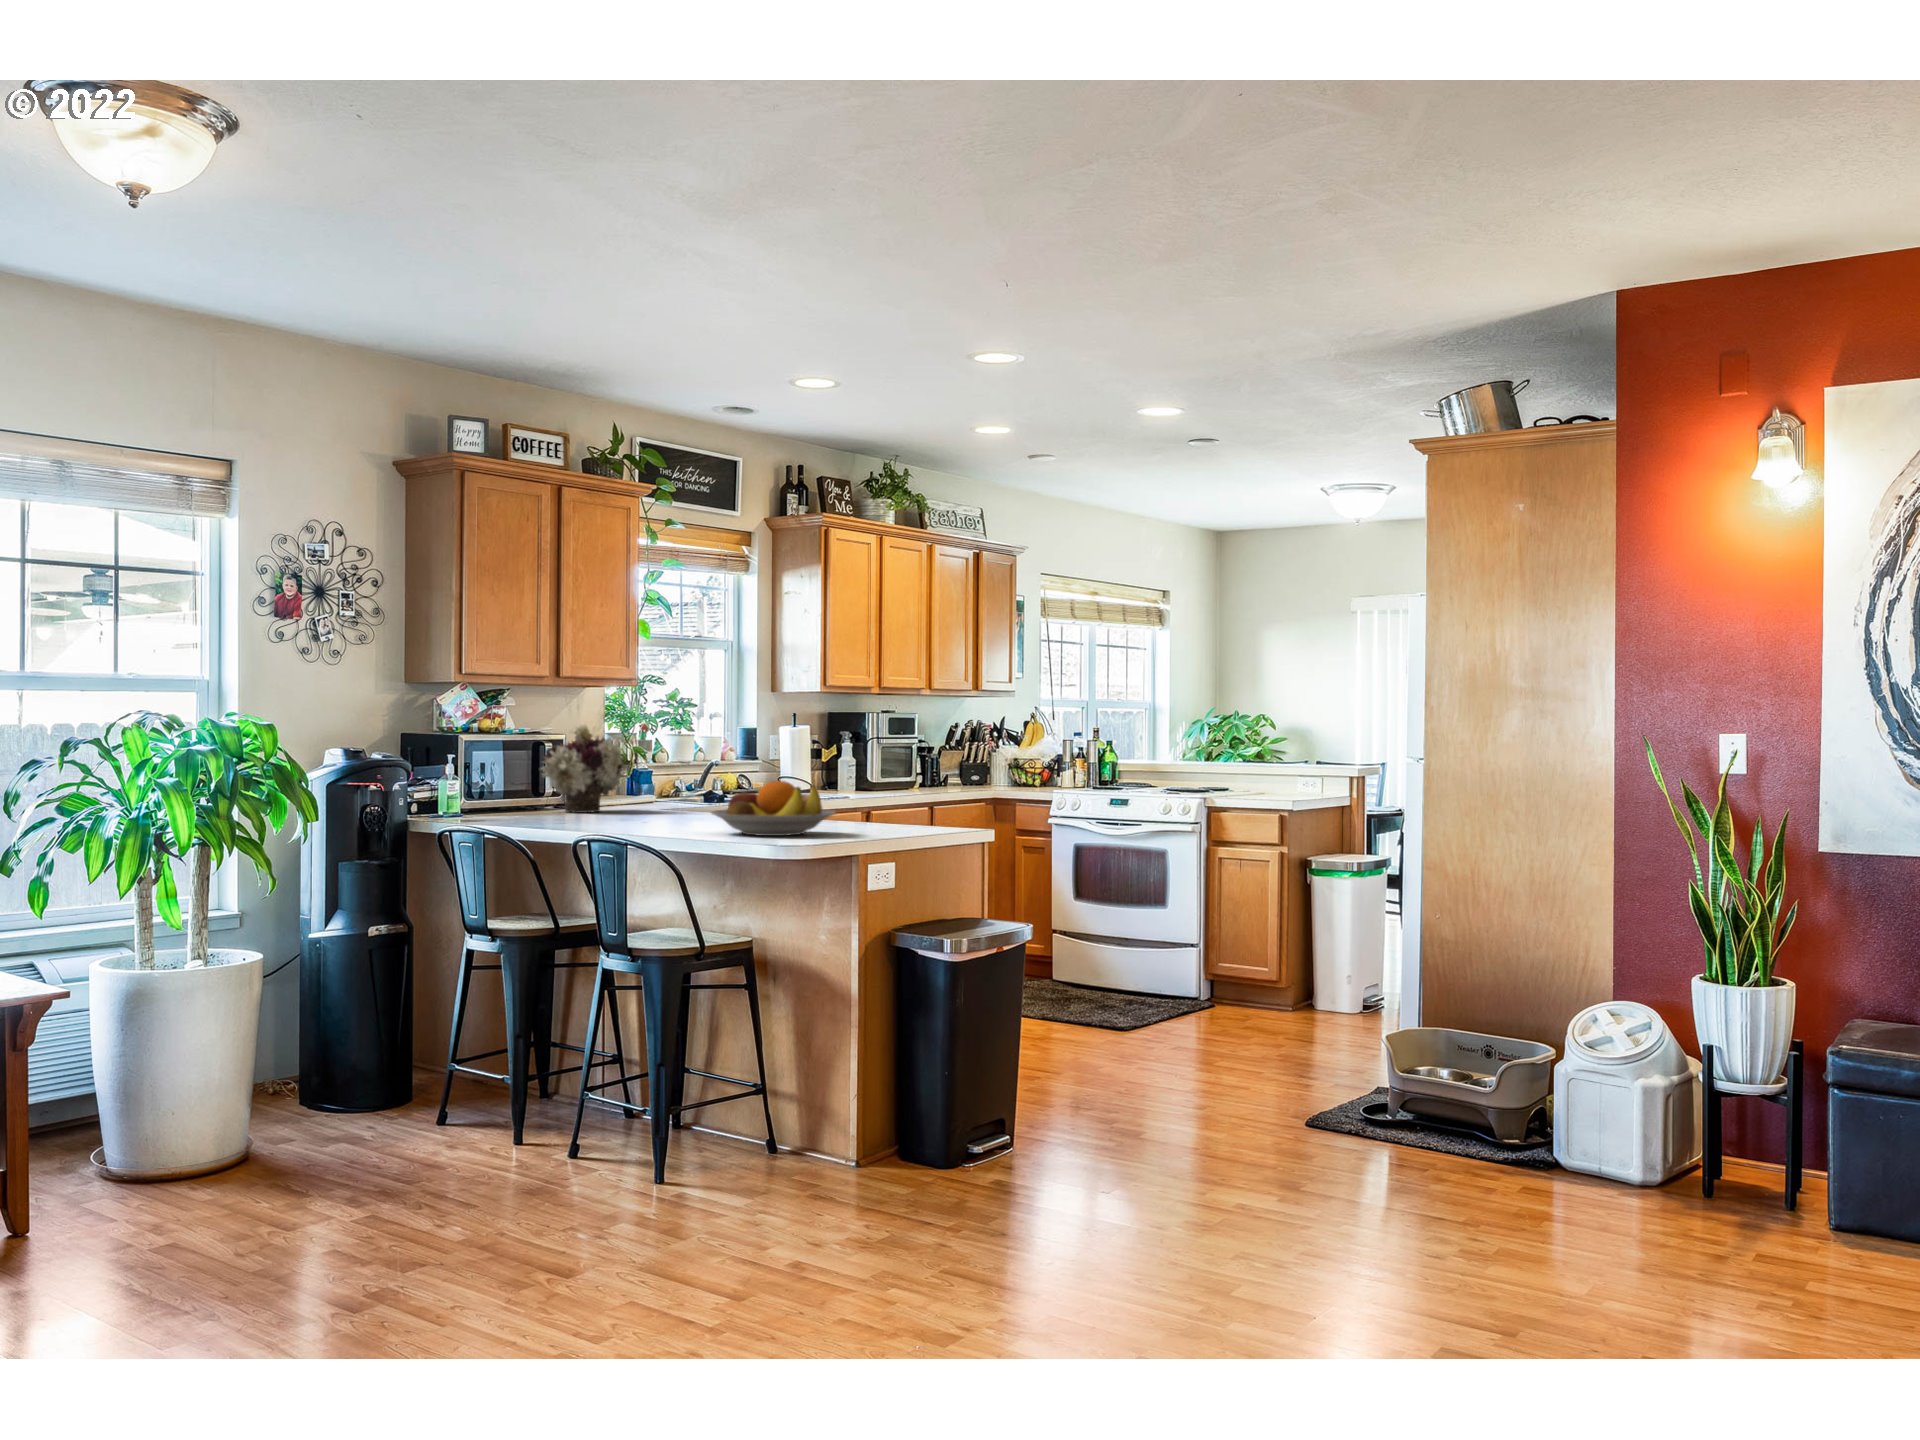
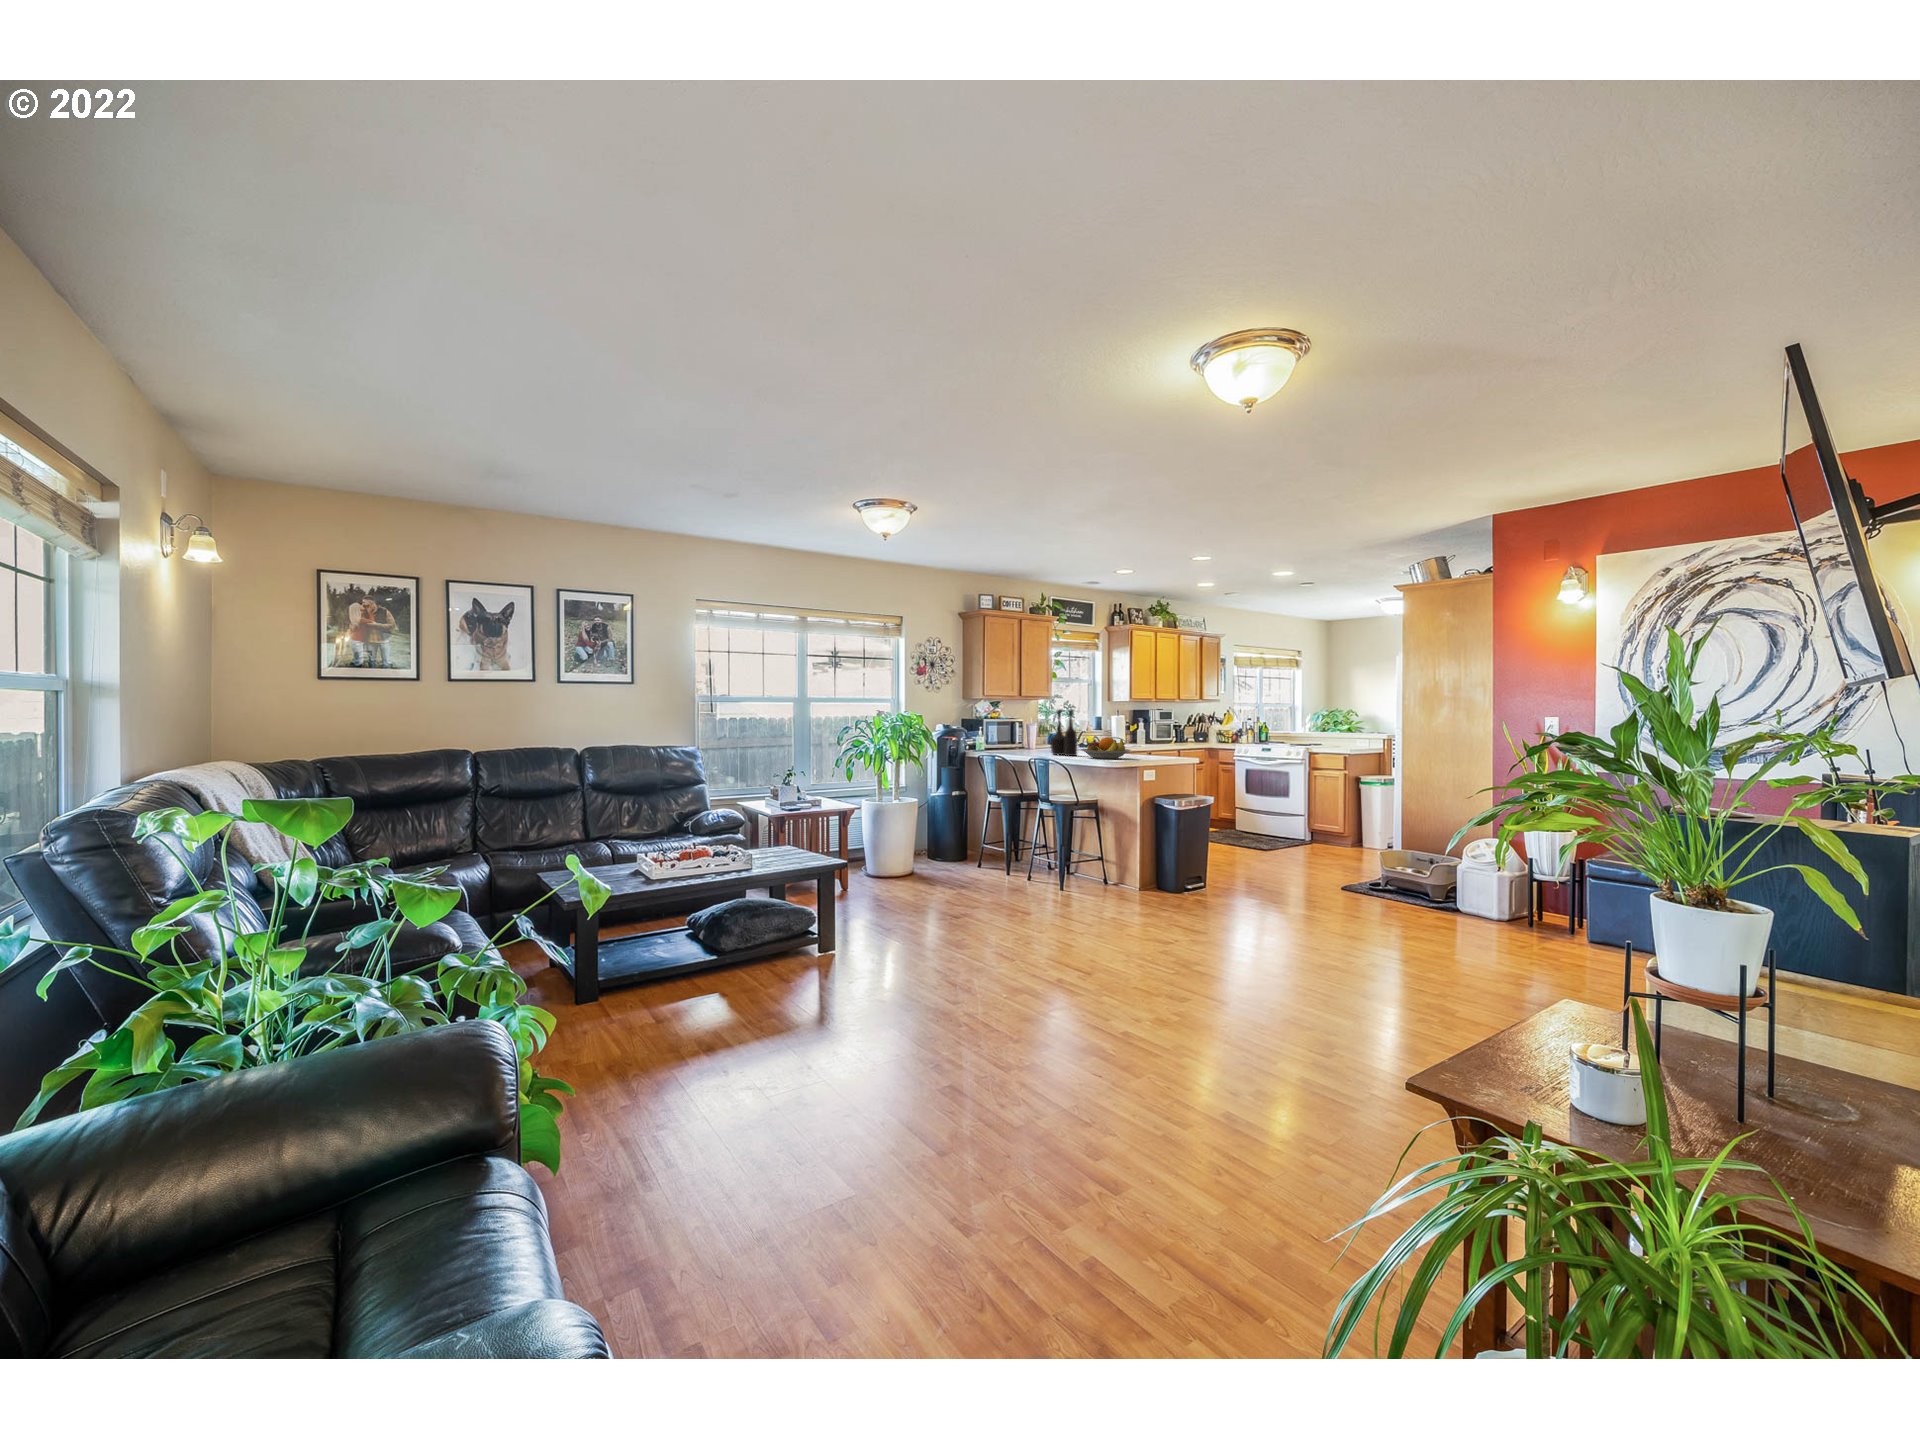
vase: none [629,709,701,829] -> present [1049,709,1077,756]
flower arrangement: present [541,725,624,813] -> none [1014,716,1047,751]

